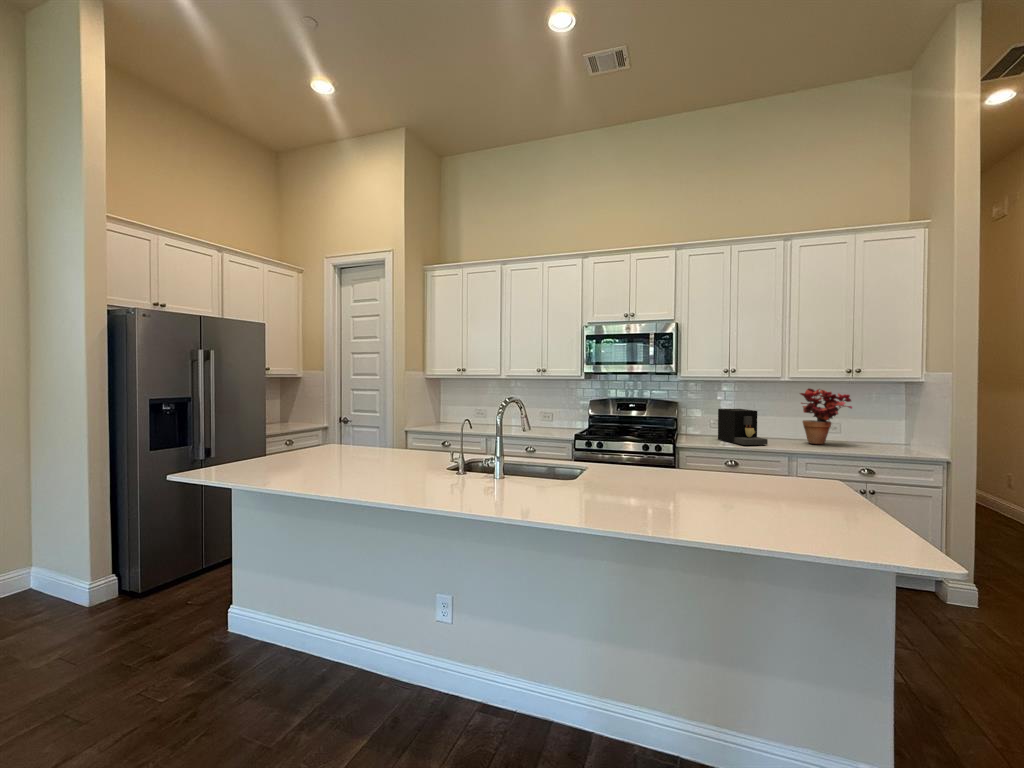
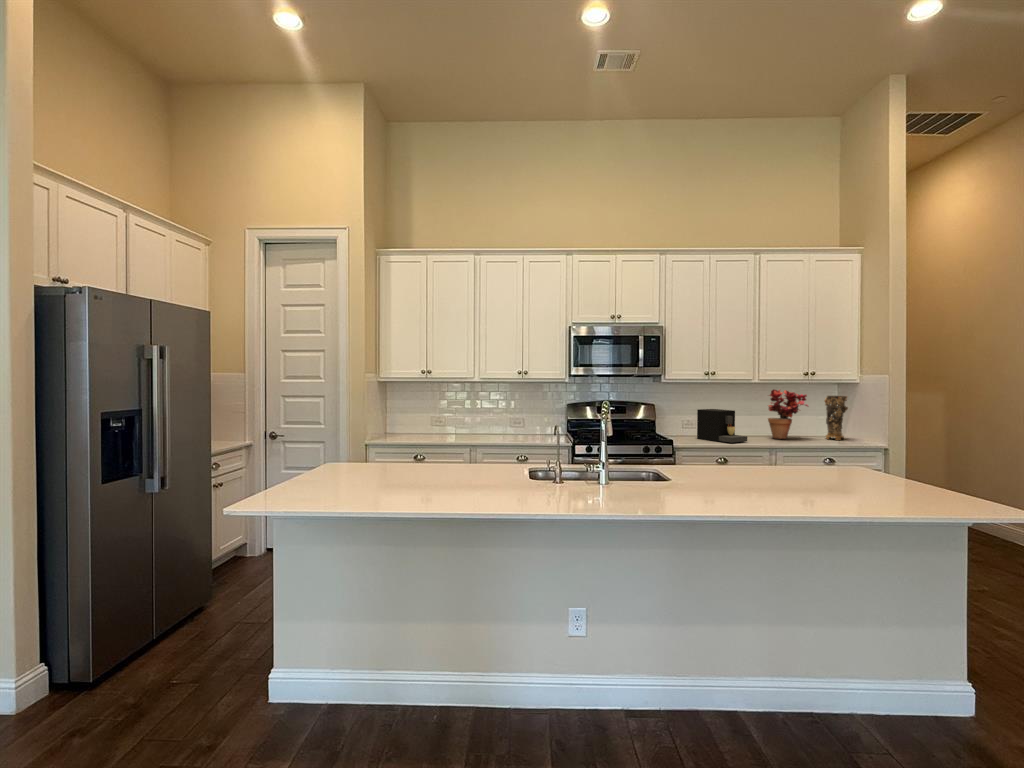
decorative vase: none [876,396,907,449] -> present [824,396,848,440]

